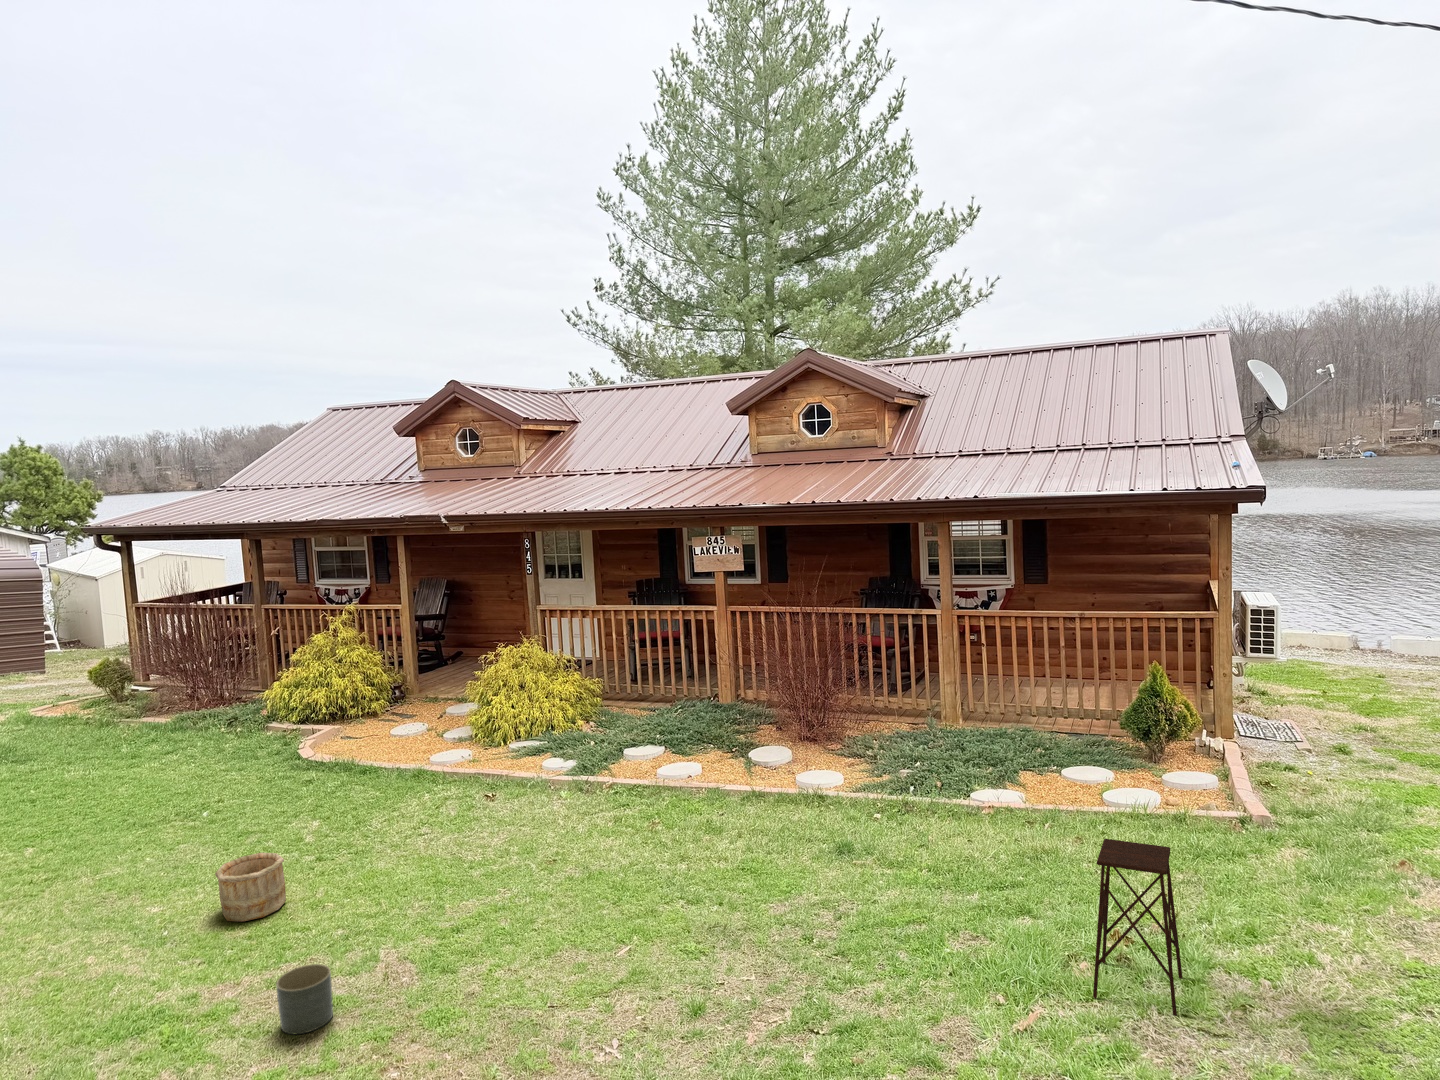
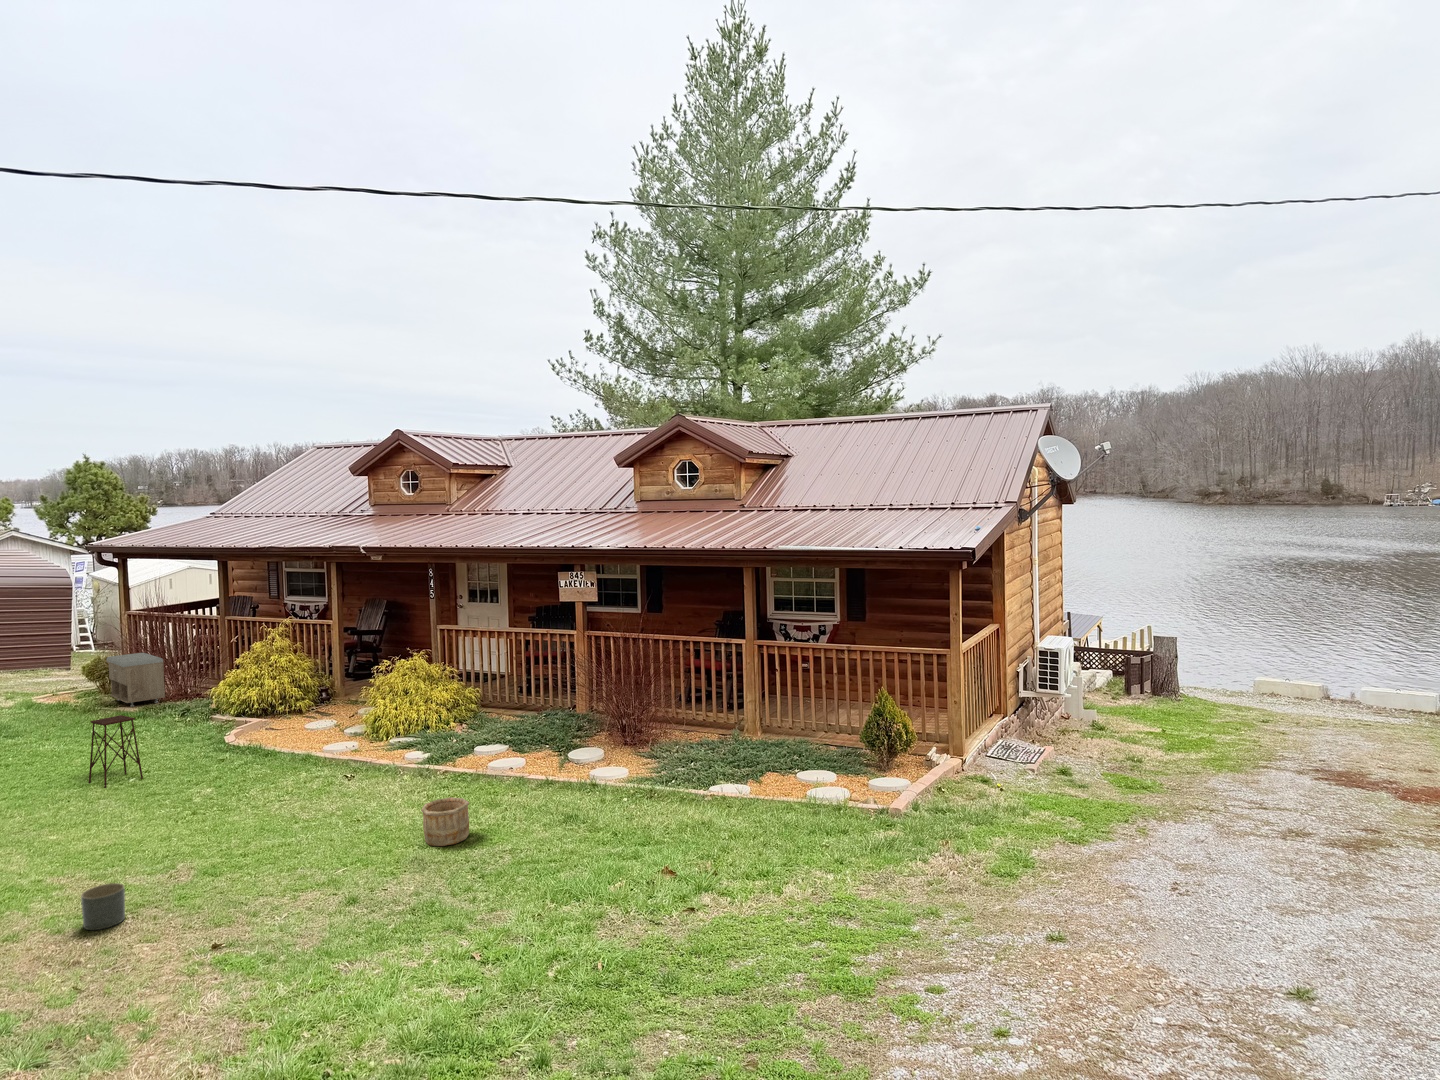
storage bench: none [122,652,198,717] -> present [107,653,165,706]
side table: present [1093,839,1182,1015] -> present [89,715,143,788]
wooden bucket: present [215,852,286,922] -> present [421,797,469,846]

